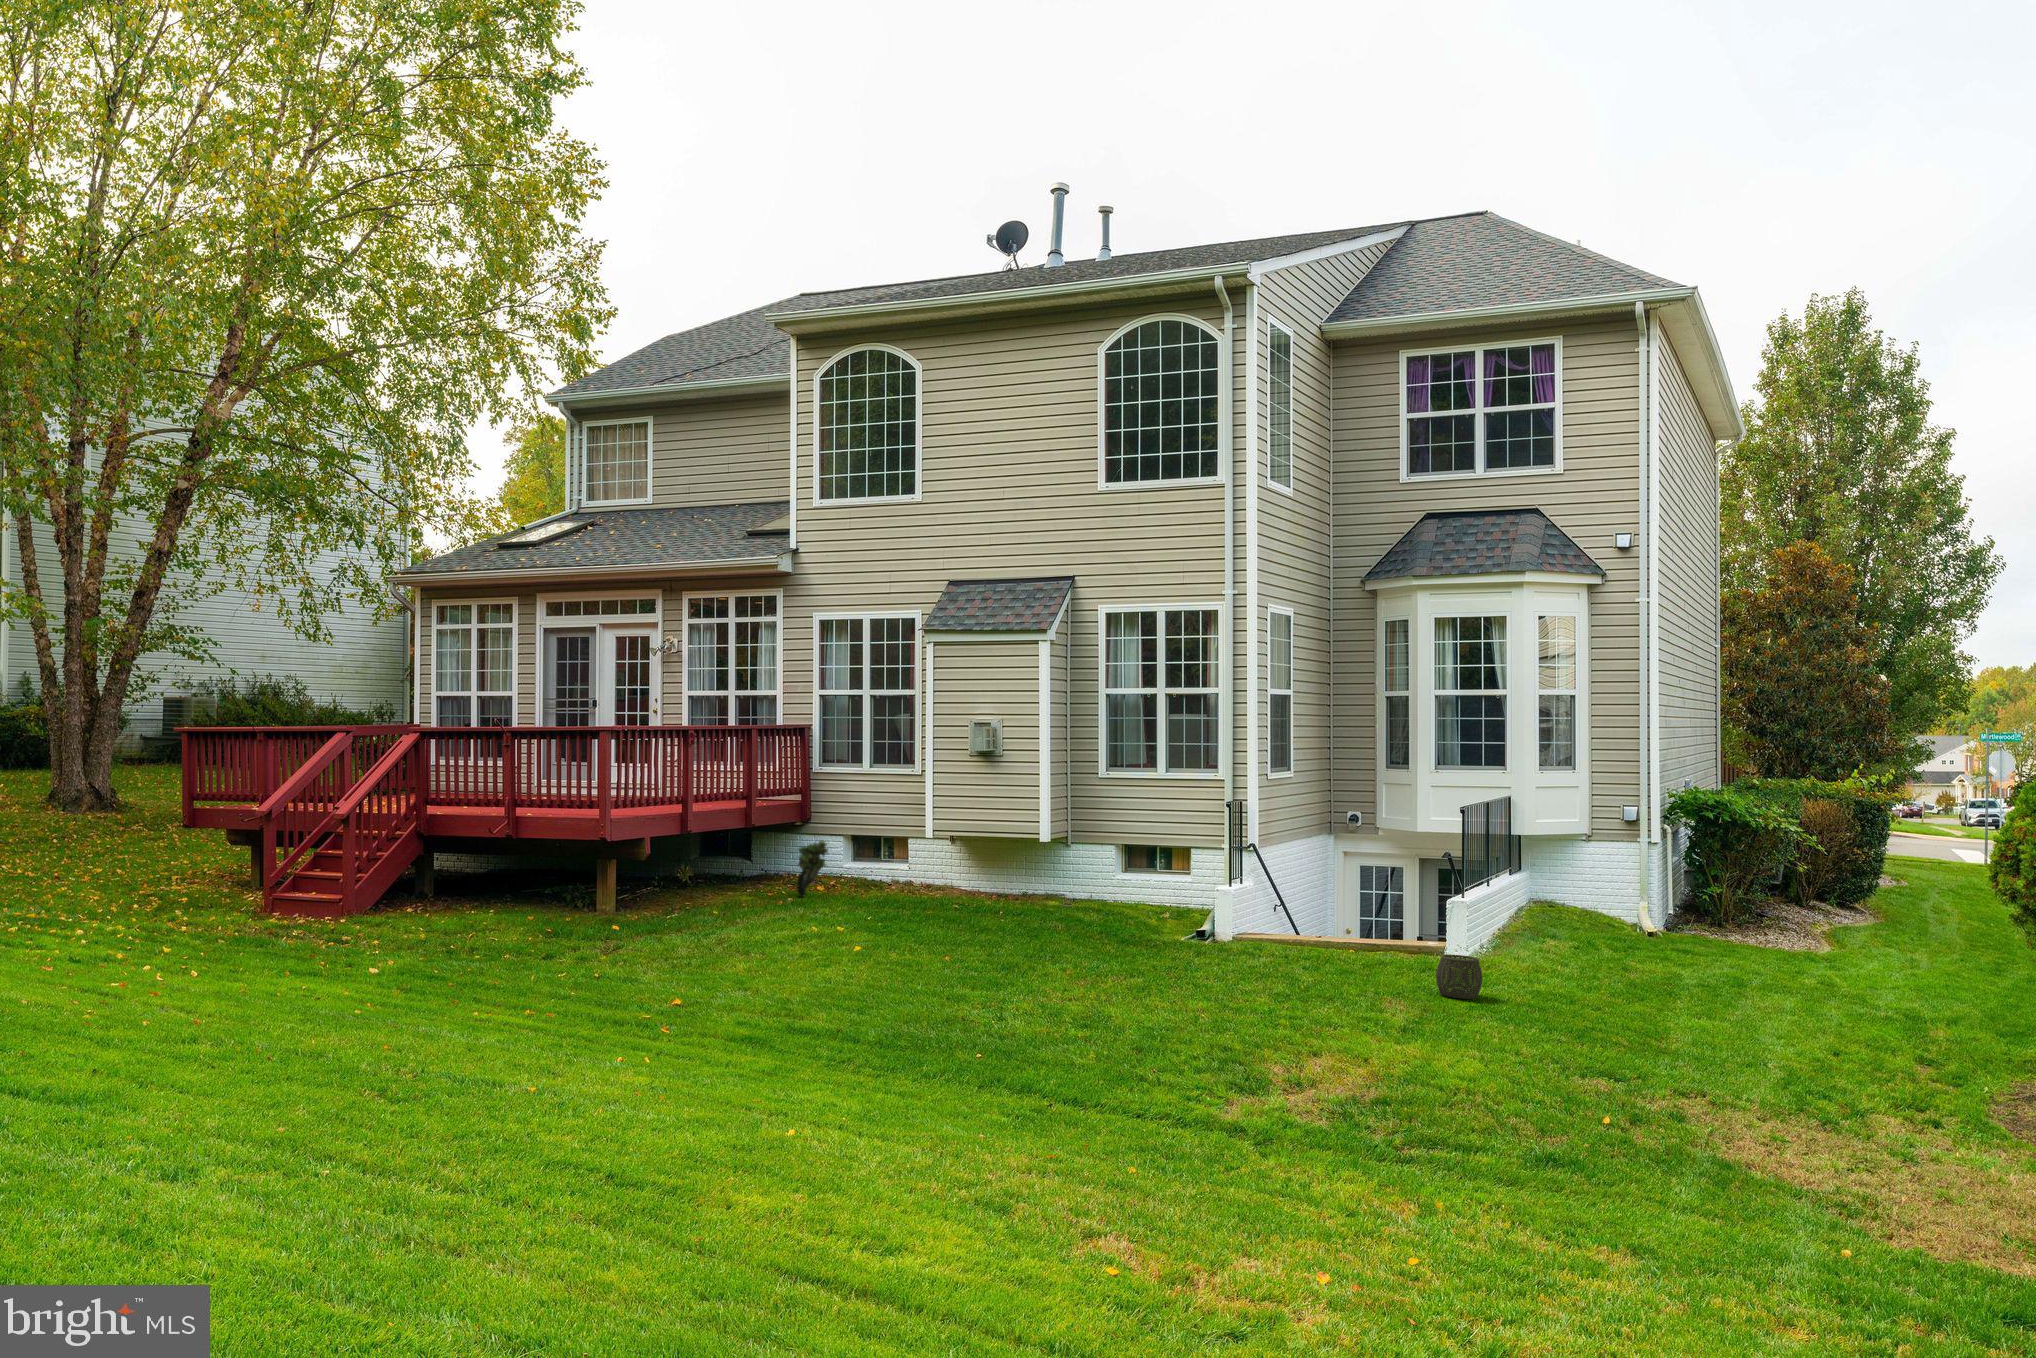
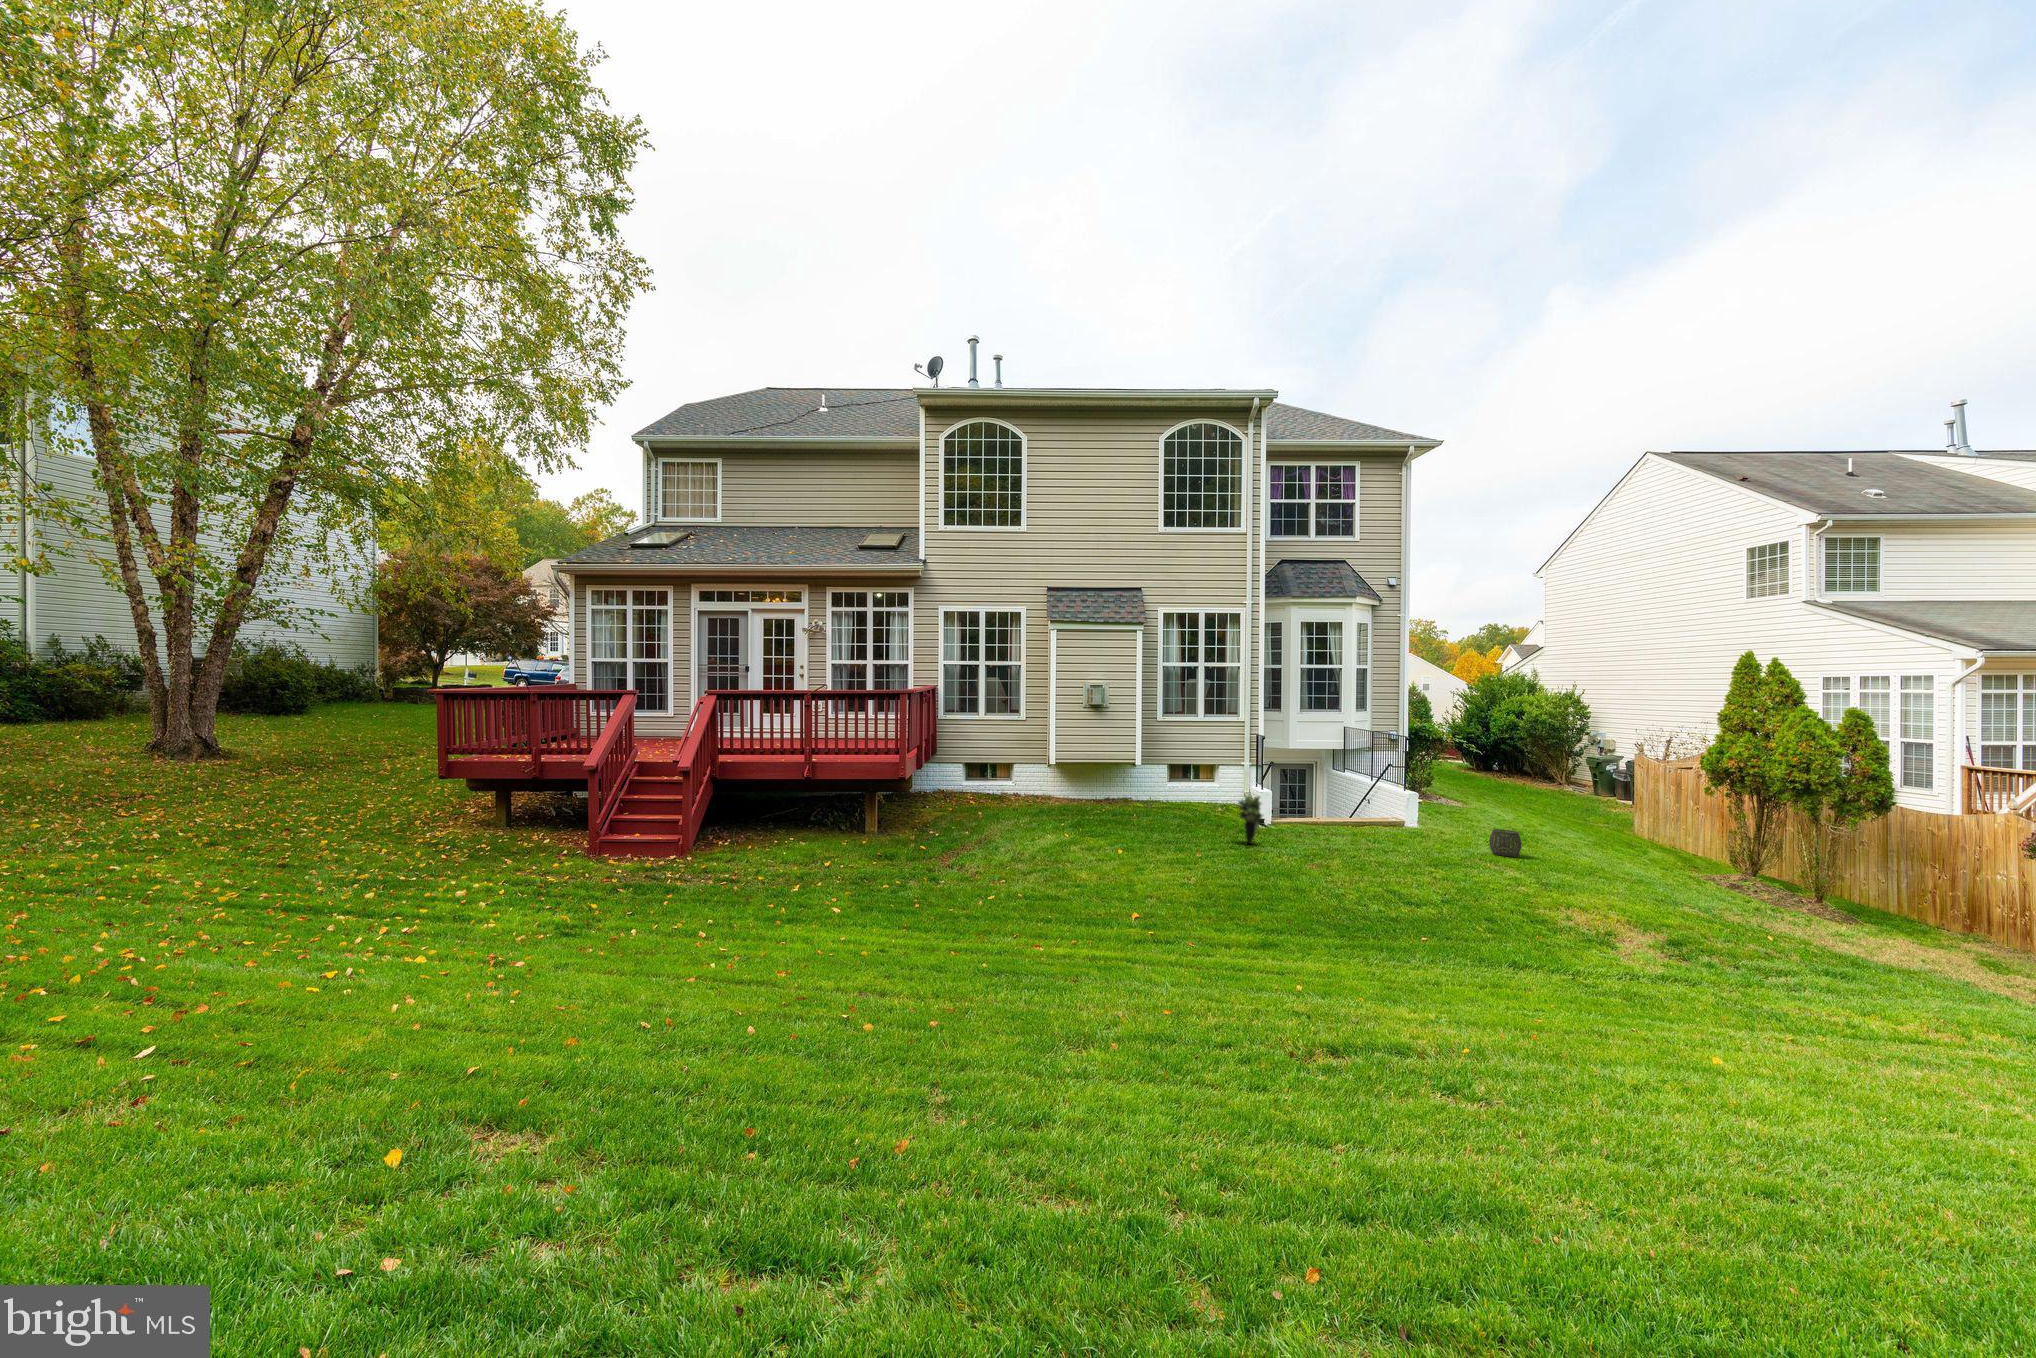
potted plant: present [797,841,828,897] -> present [1238,796,1263,844]

